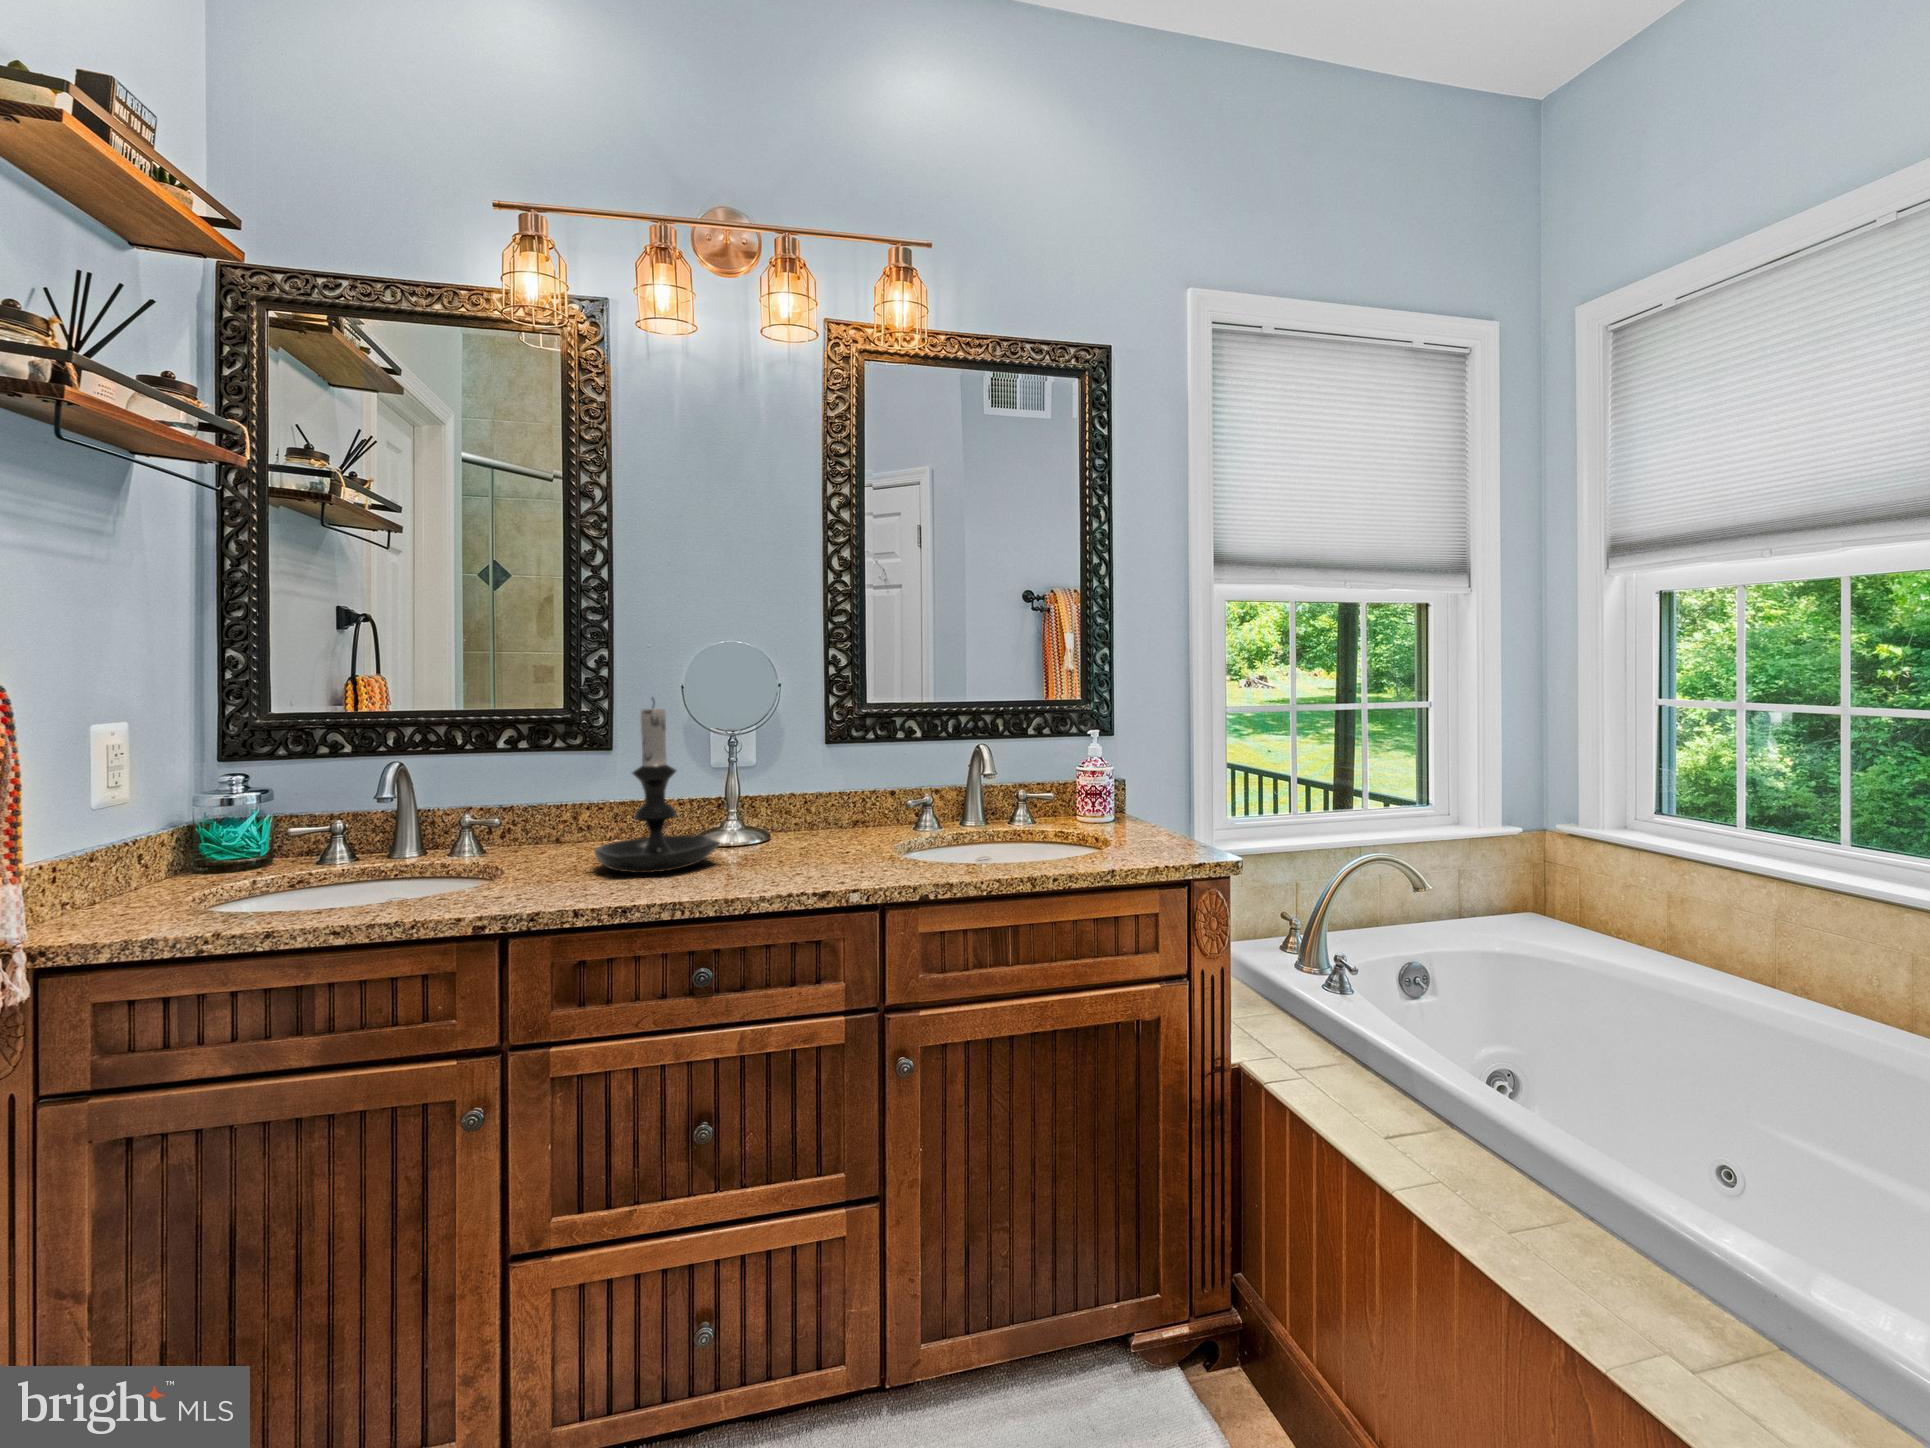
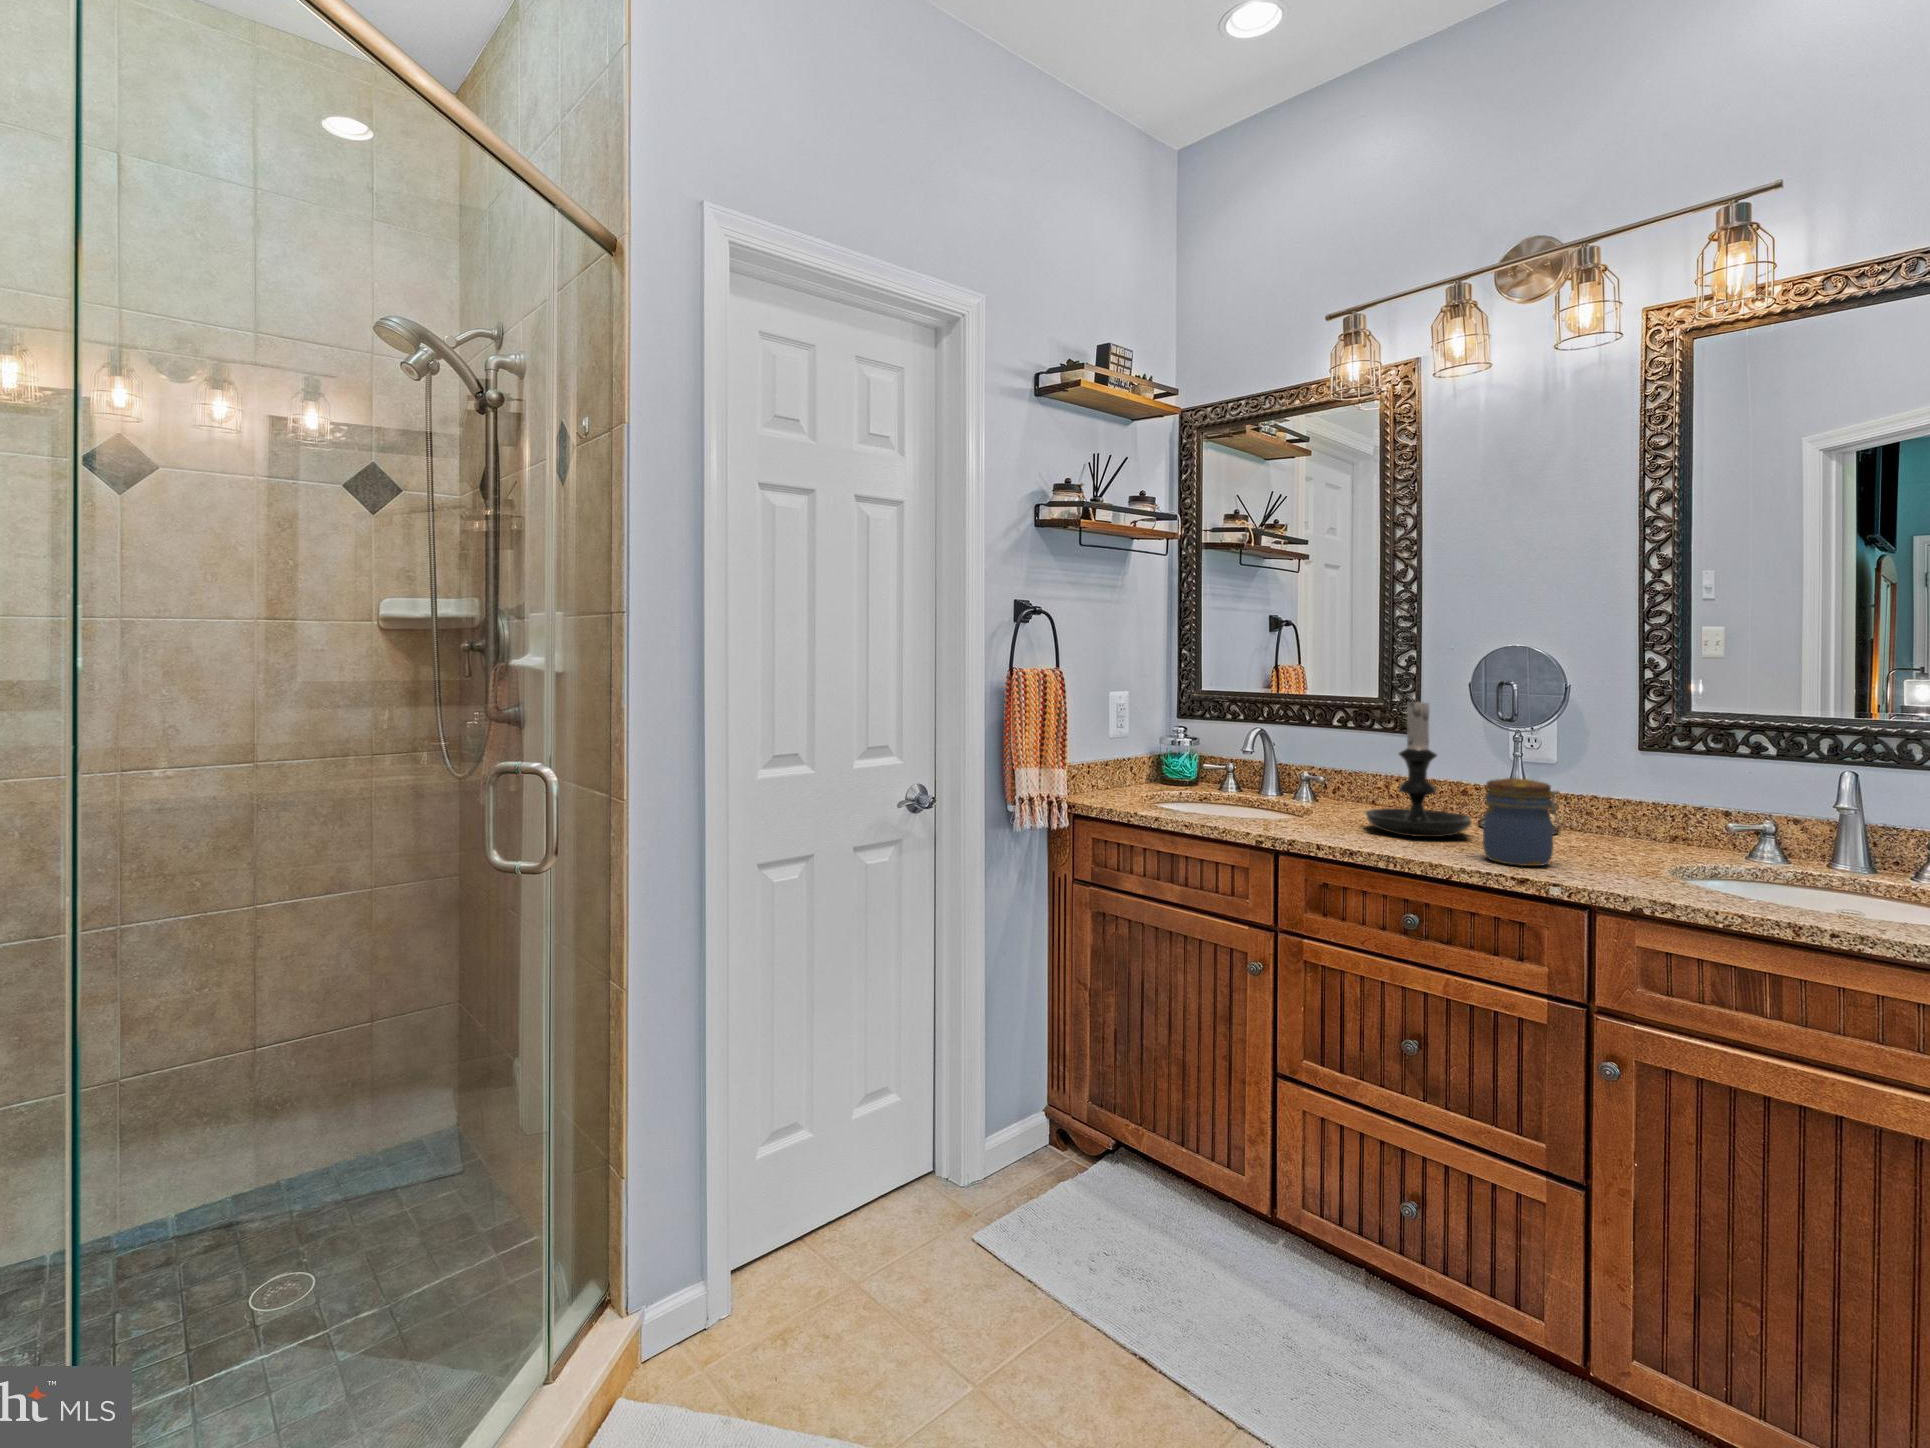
jar: none [763,785,836,882] -> present [1483,778,1561,866]

